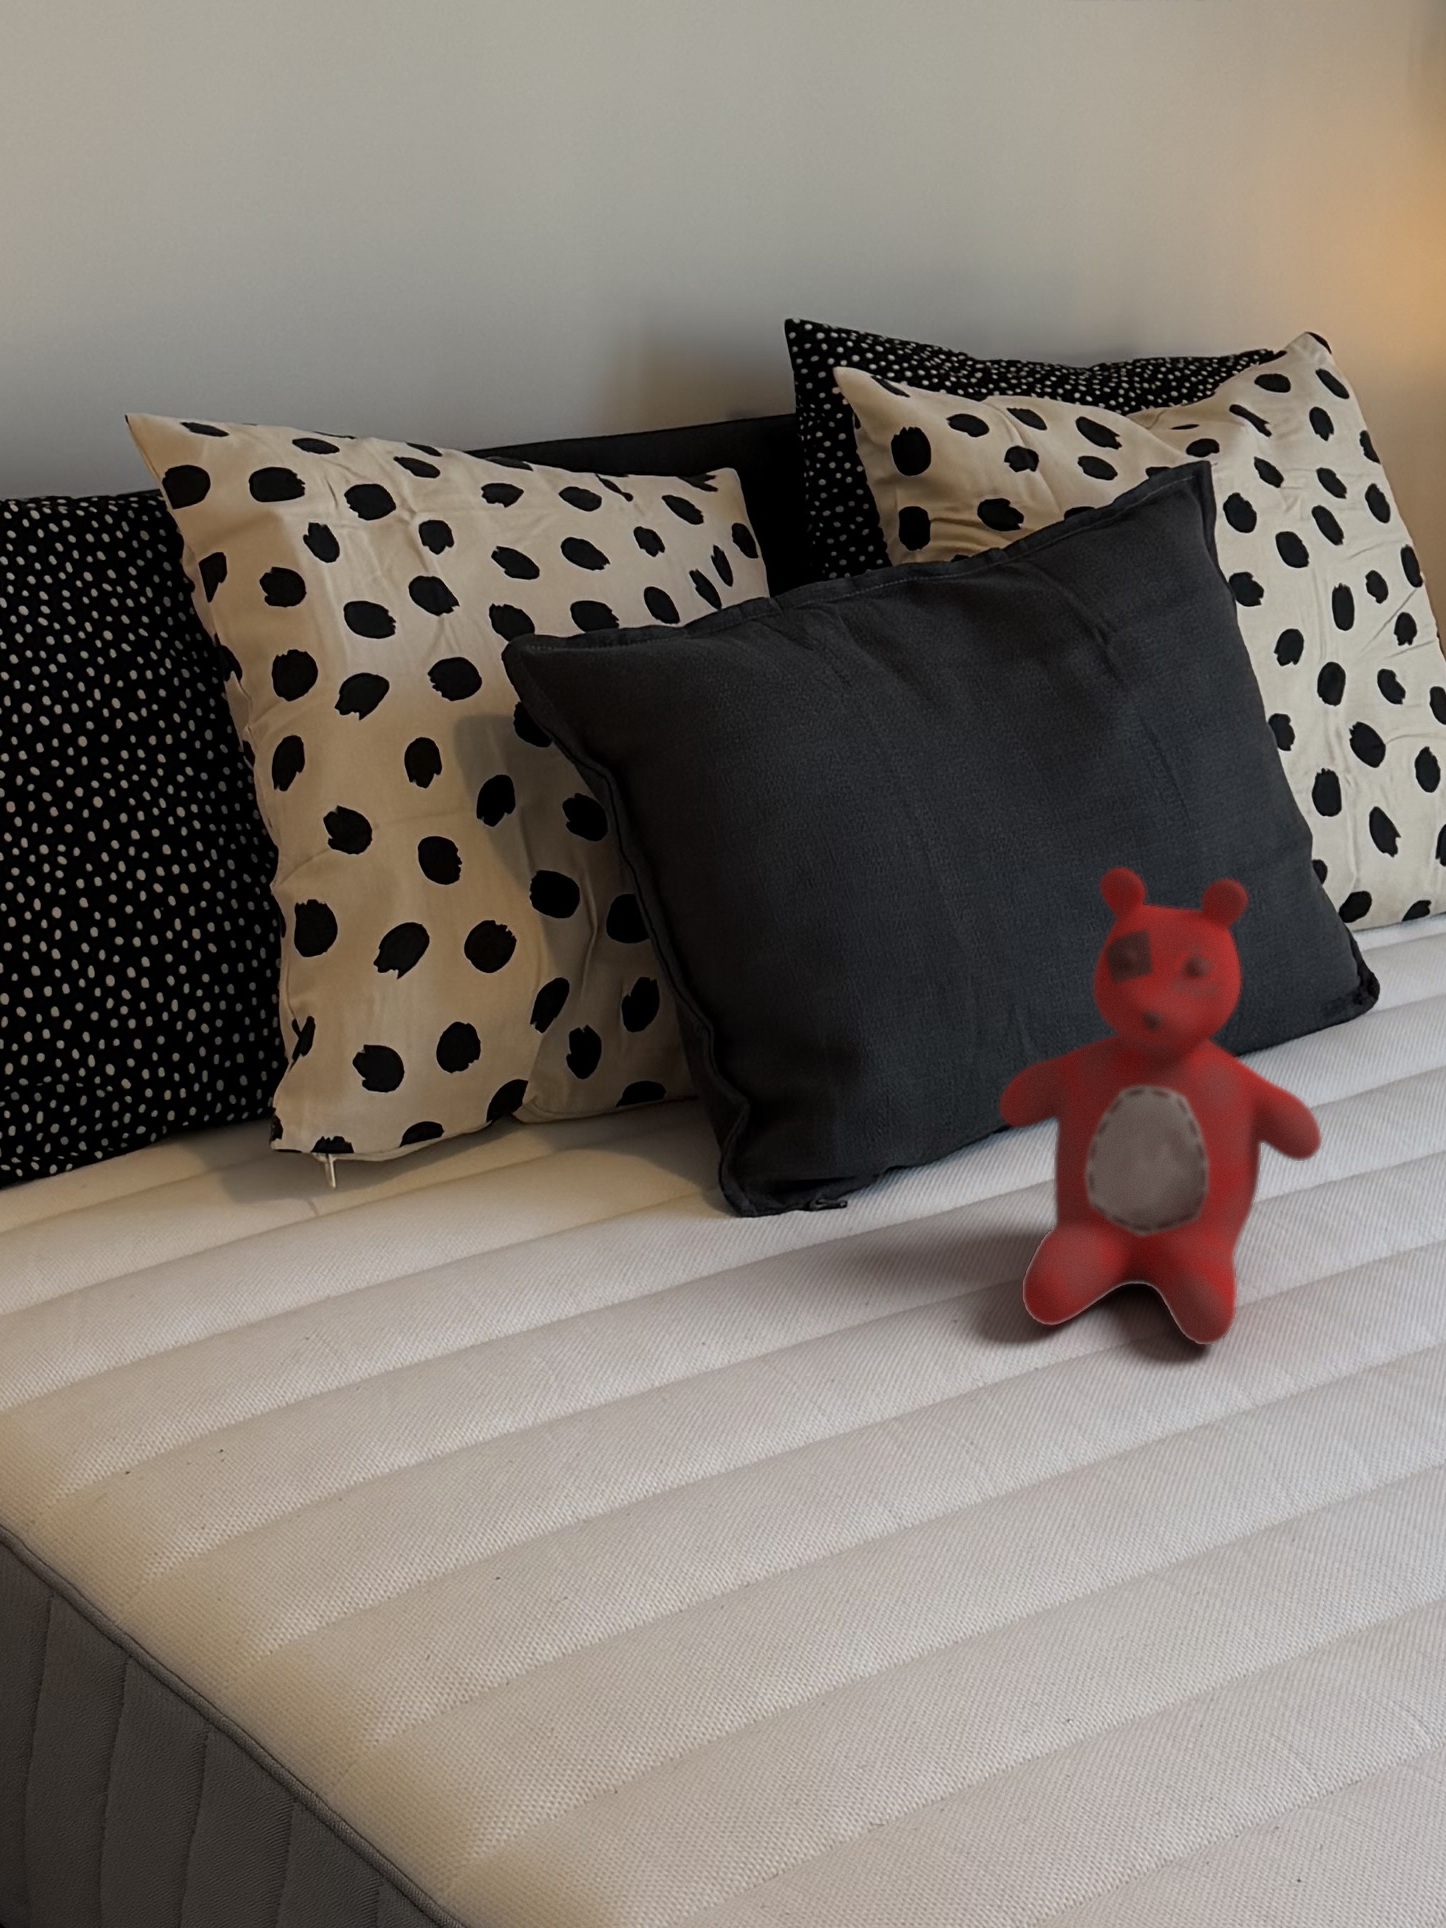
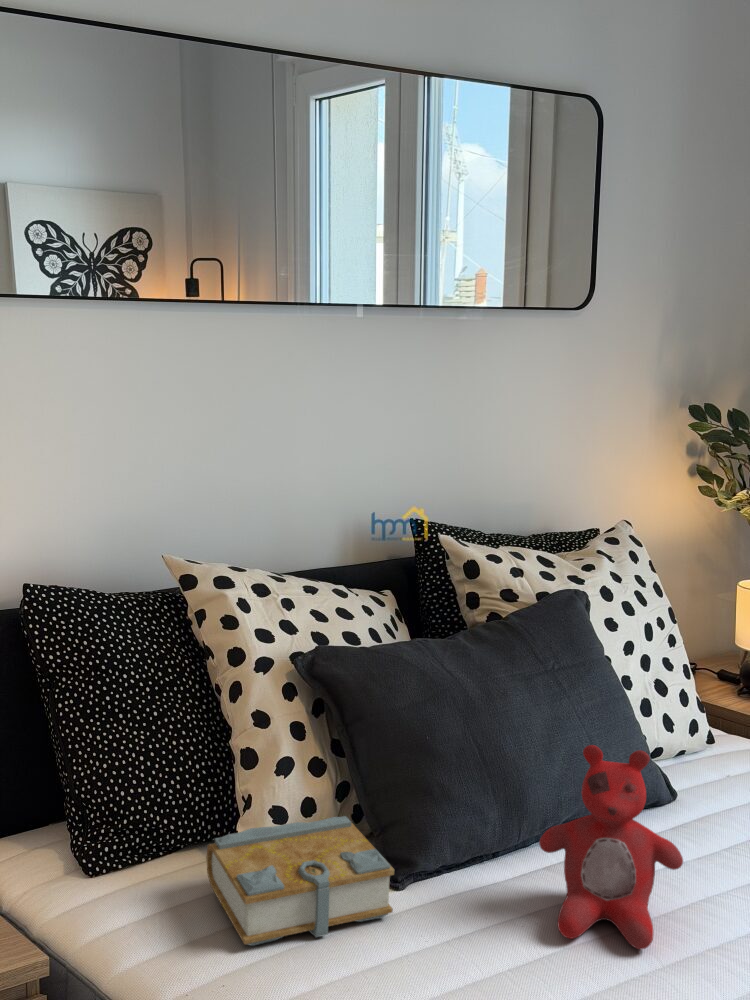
book: none [202,1050,648,1355] -> present [206,816,394,946]

